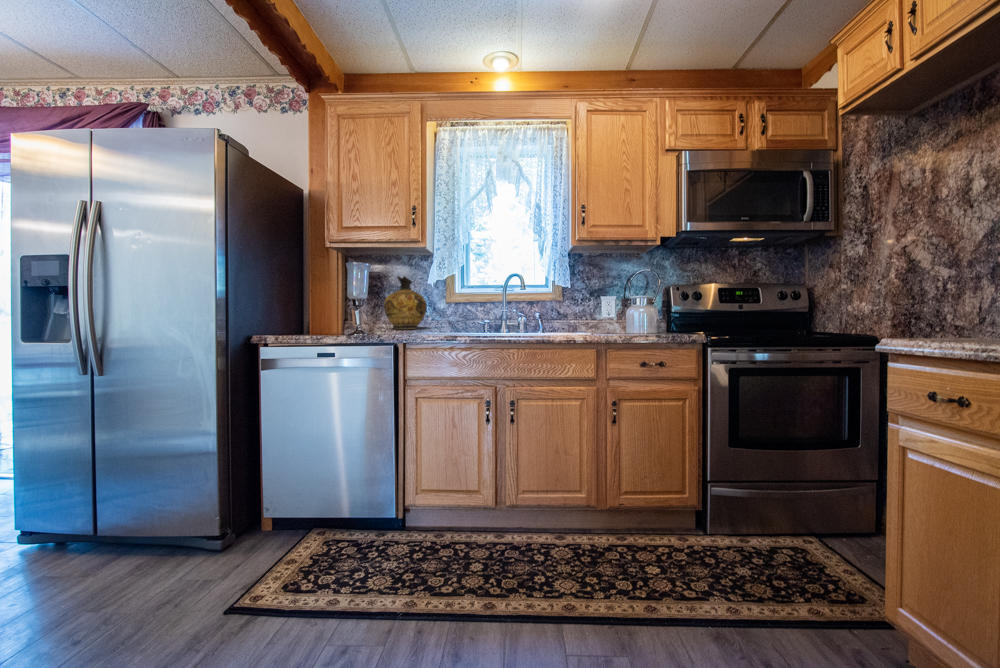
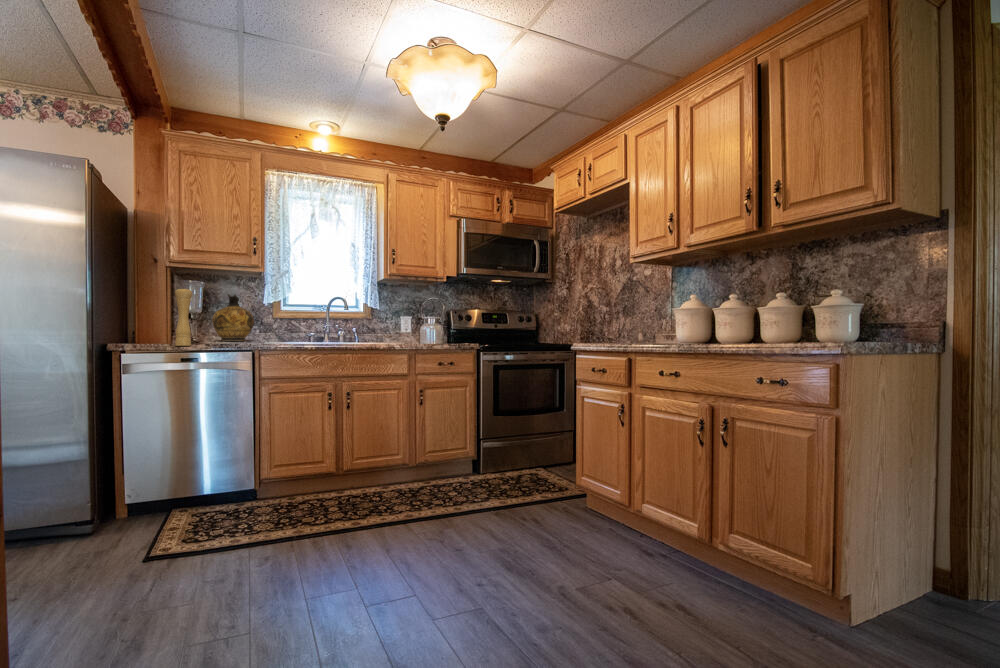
pepper mill: none [311,270,329,339] -> present [175,288,192,346]

